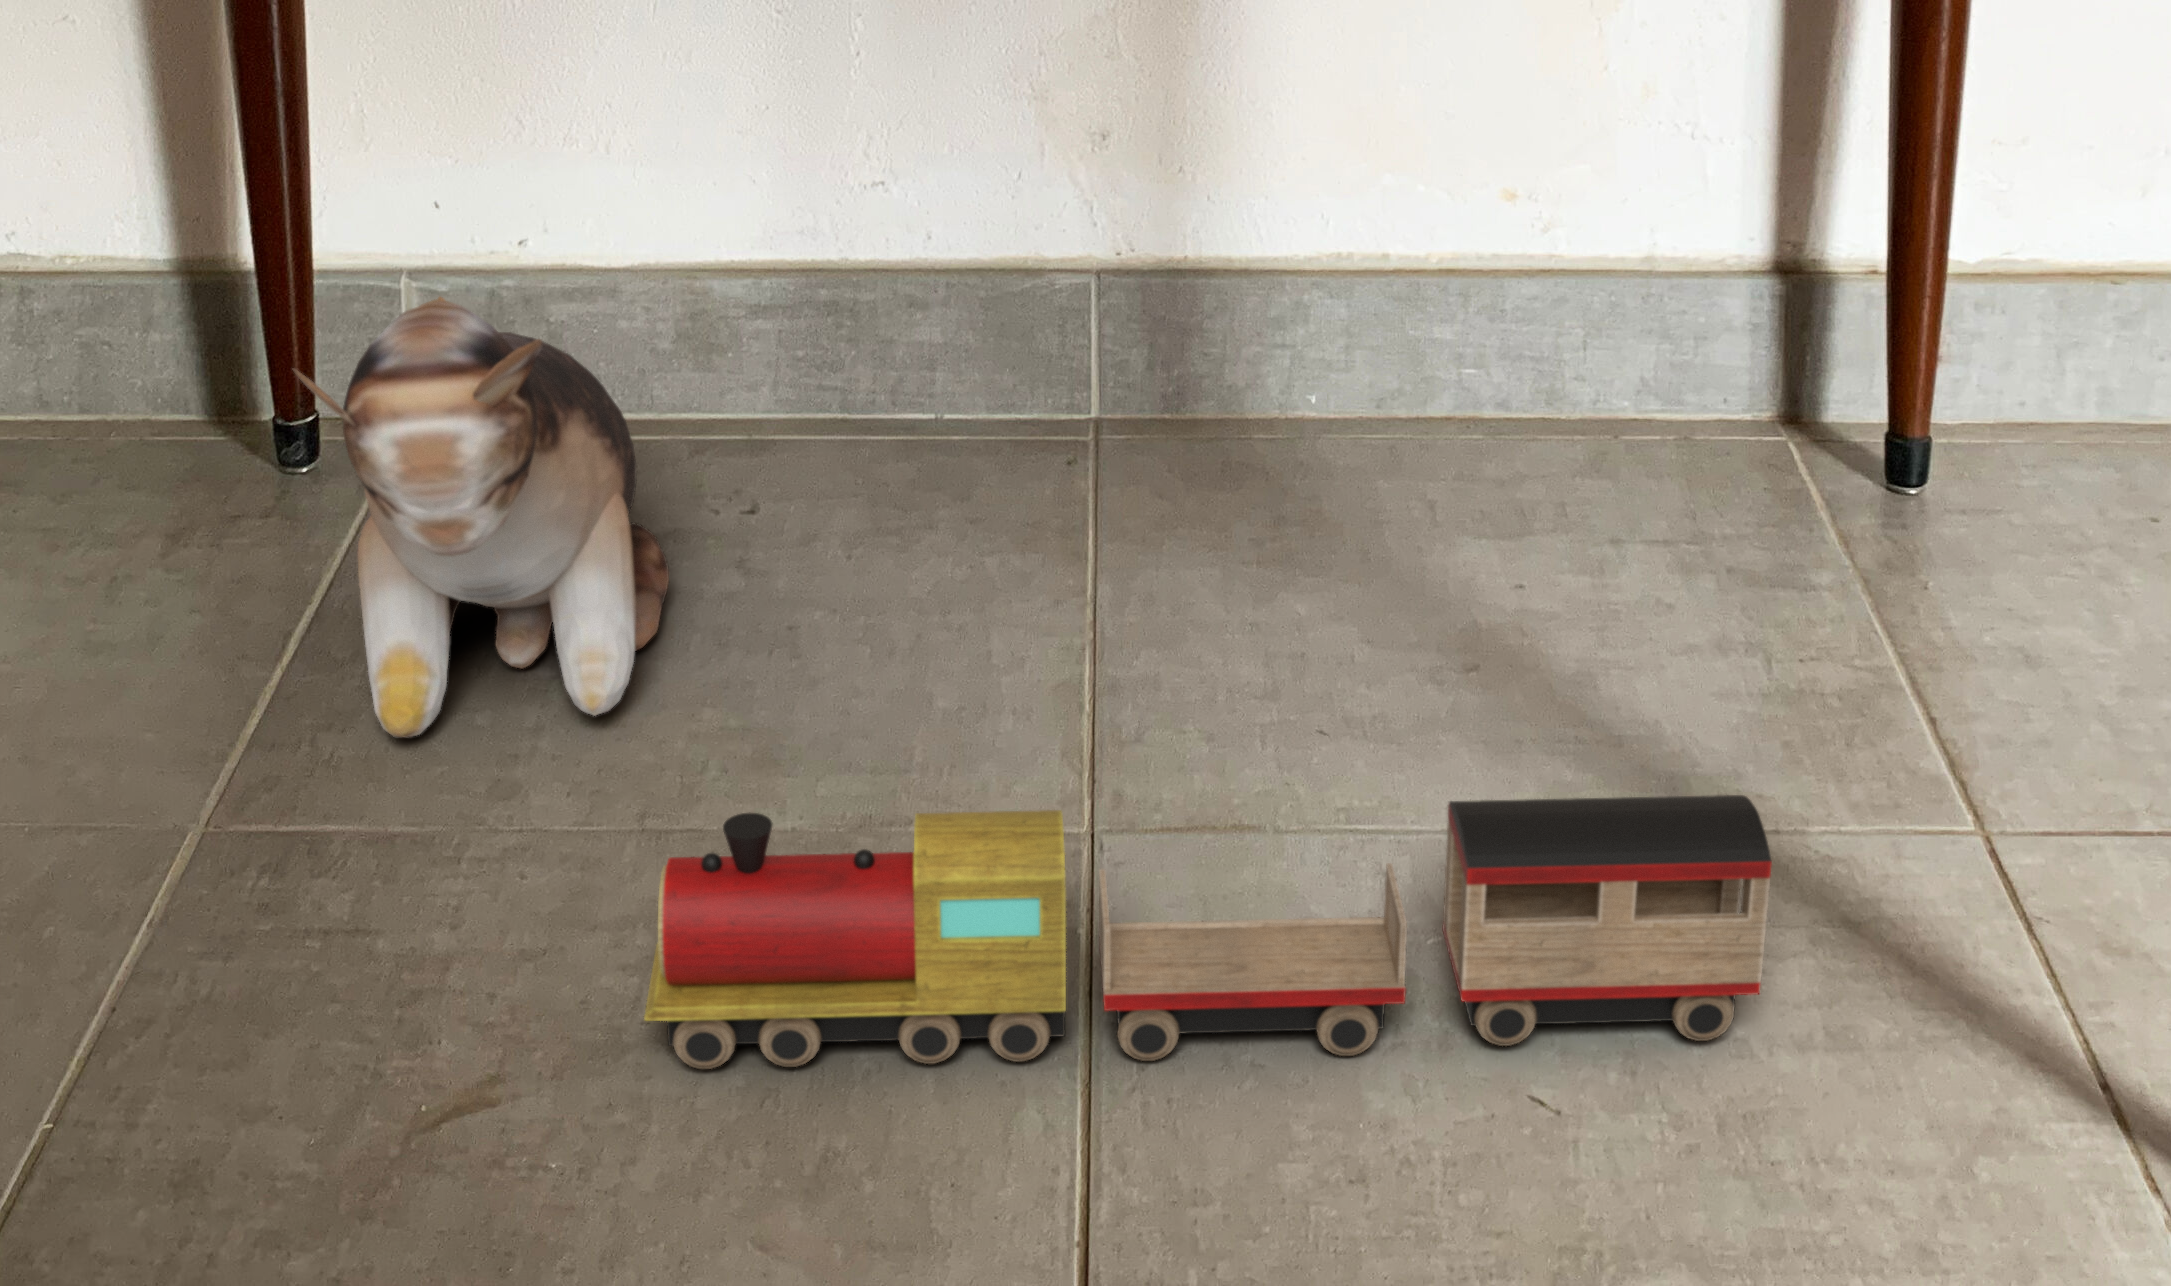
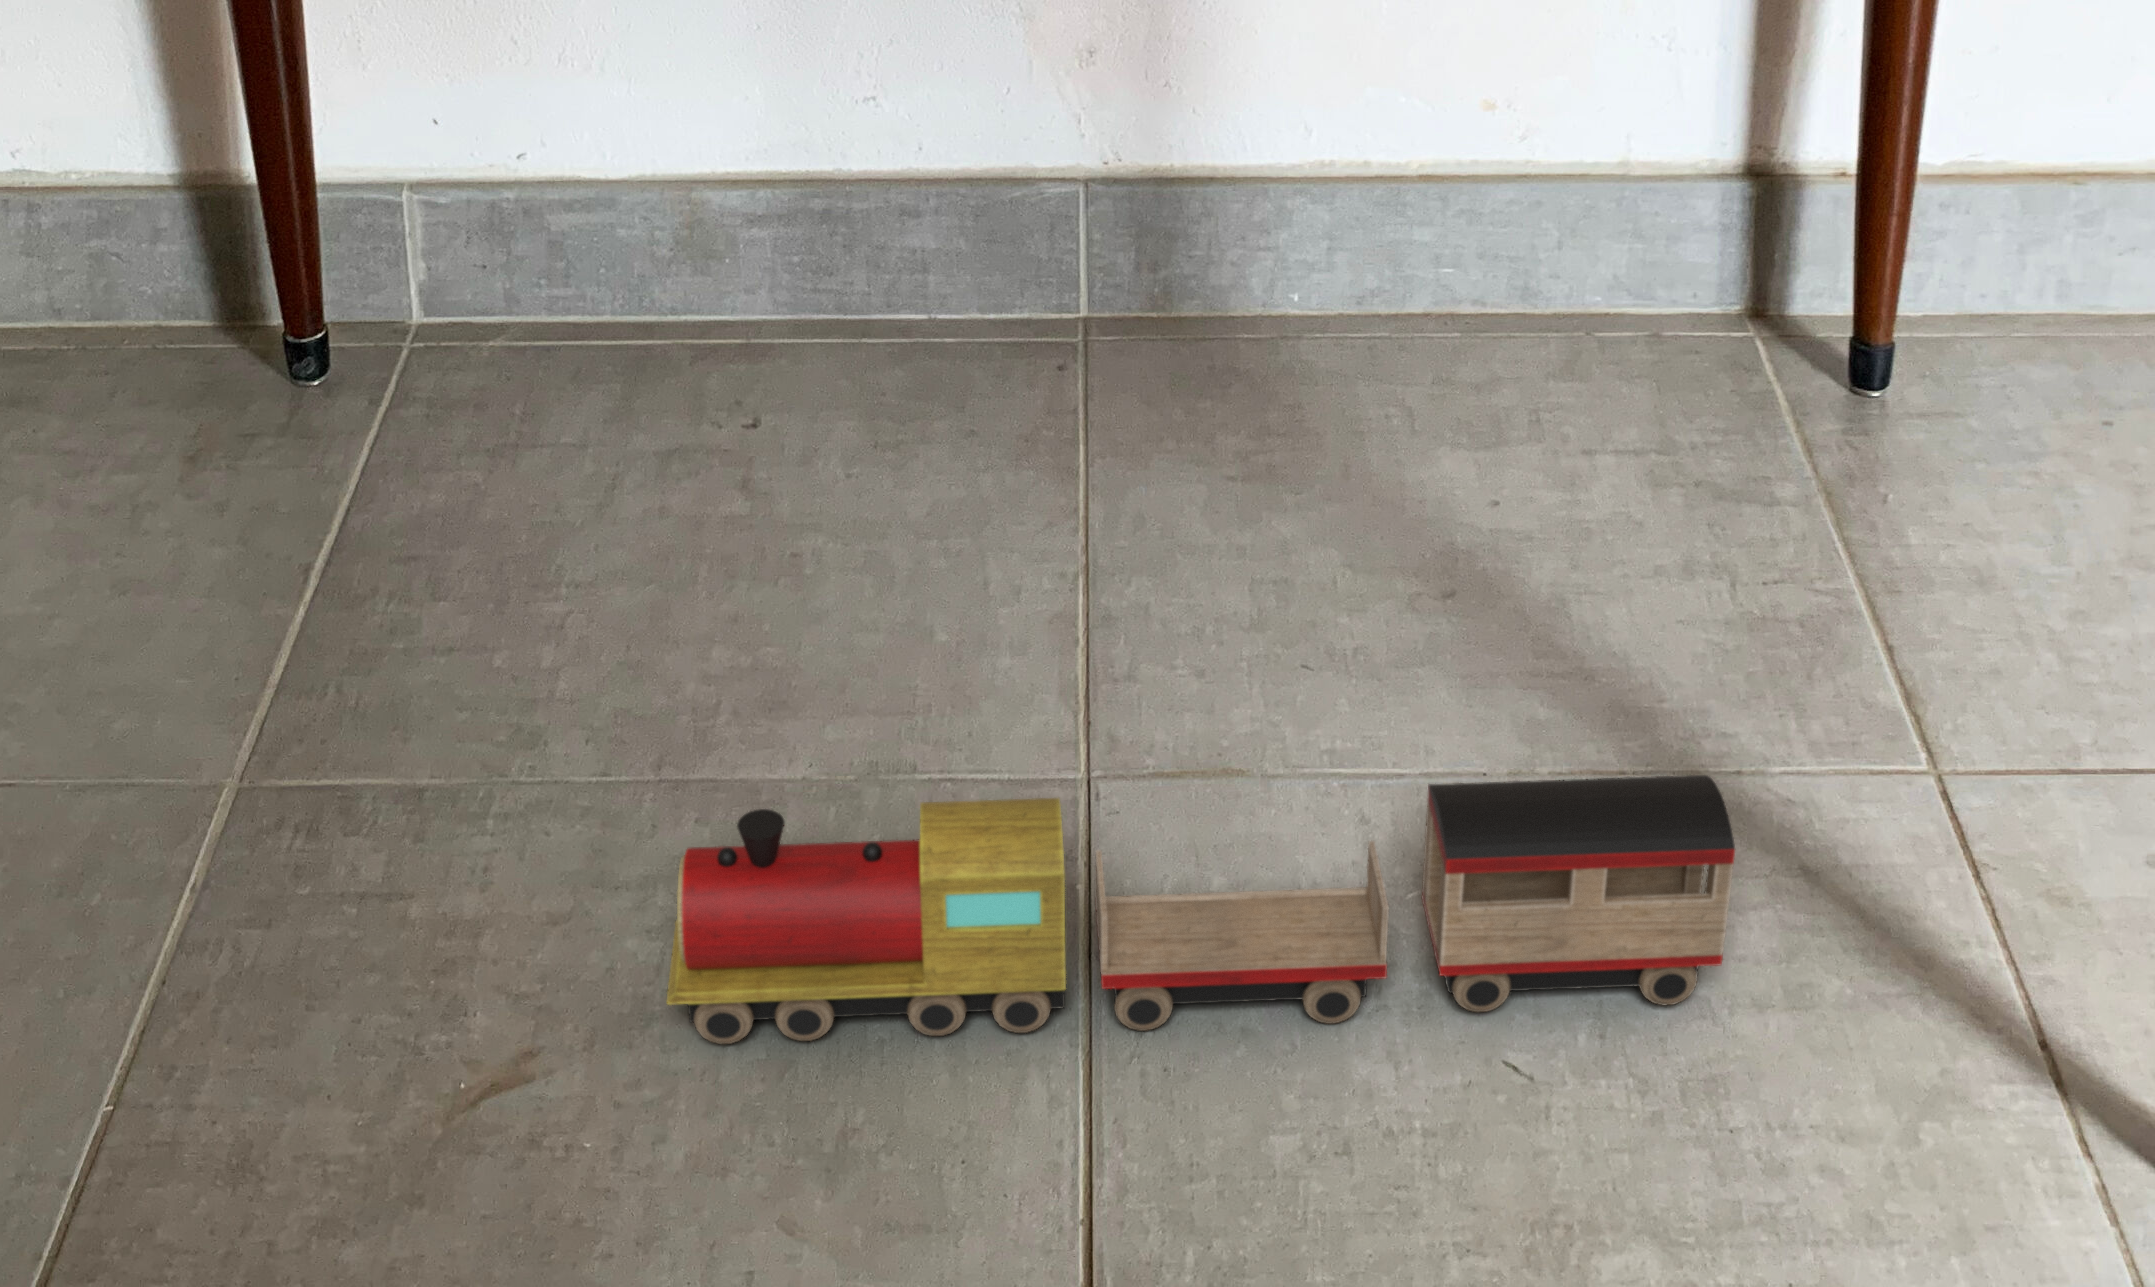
plush toy: present [293,297,669,738] -> none [308,280,675,687]

